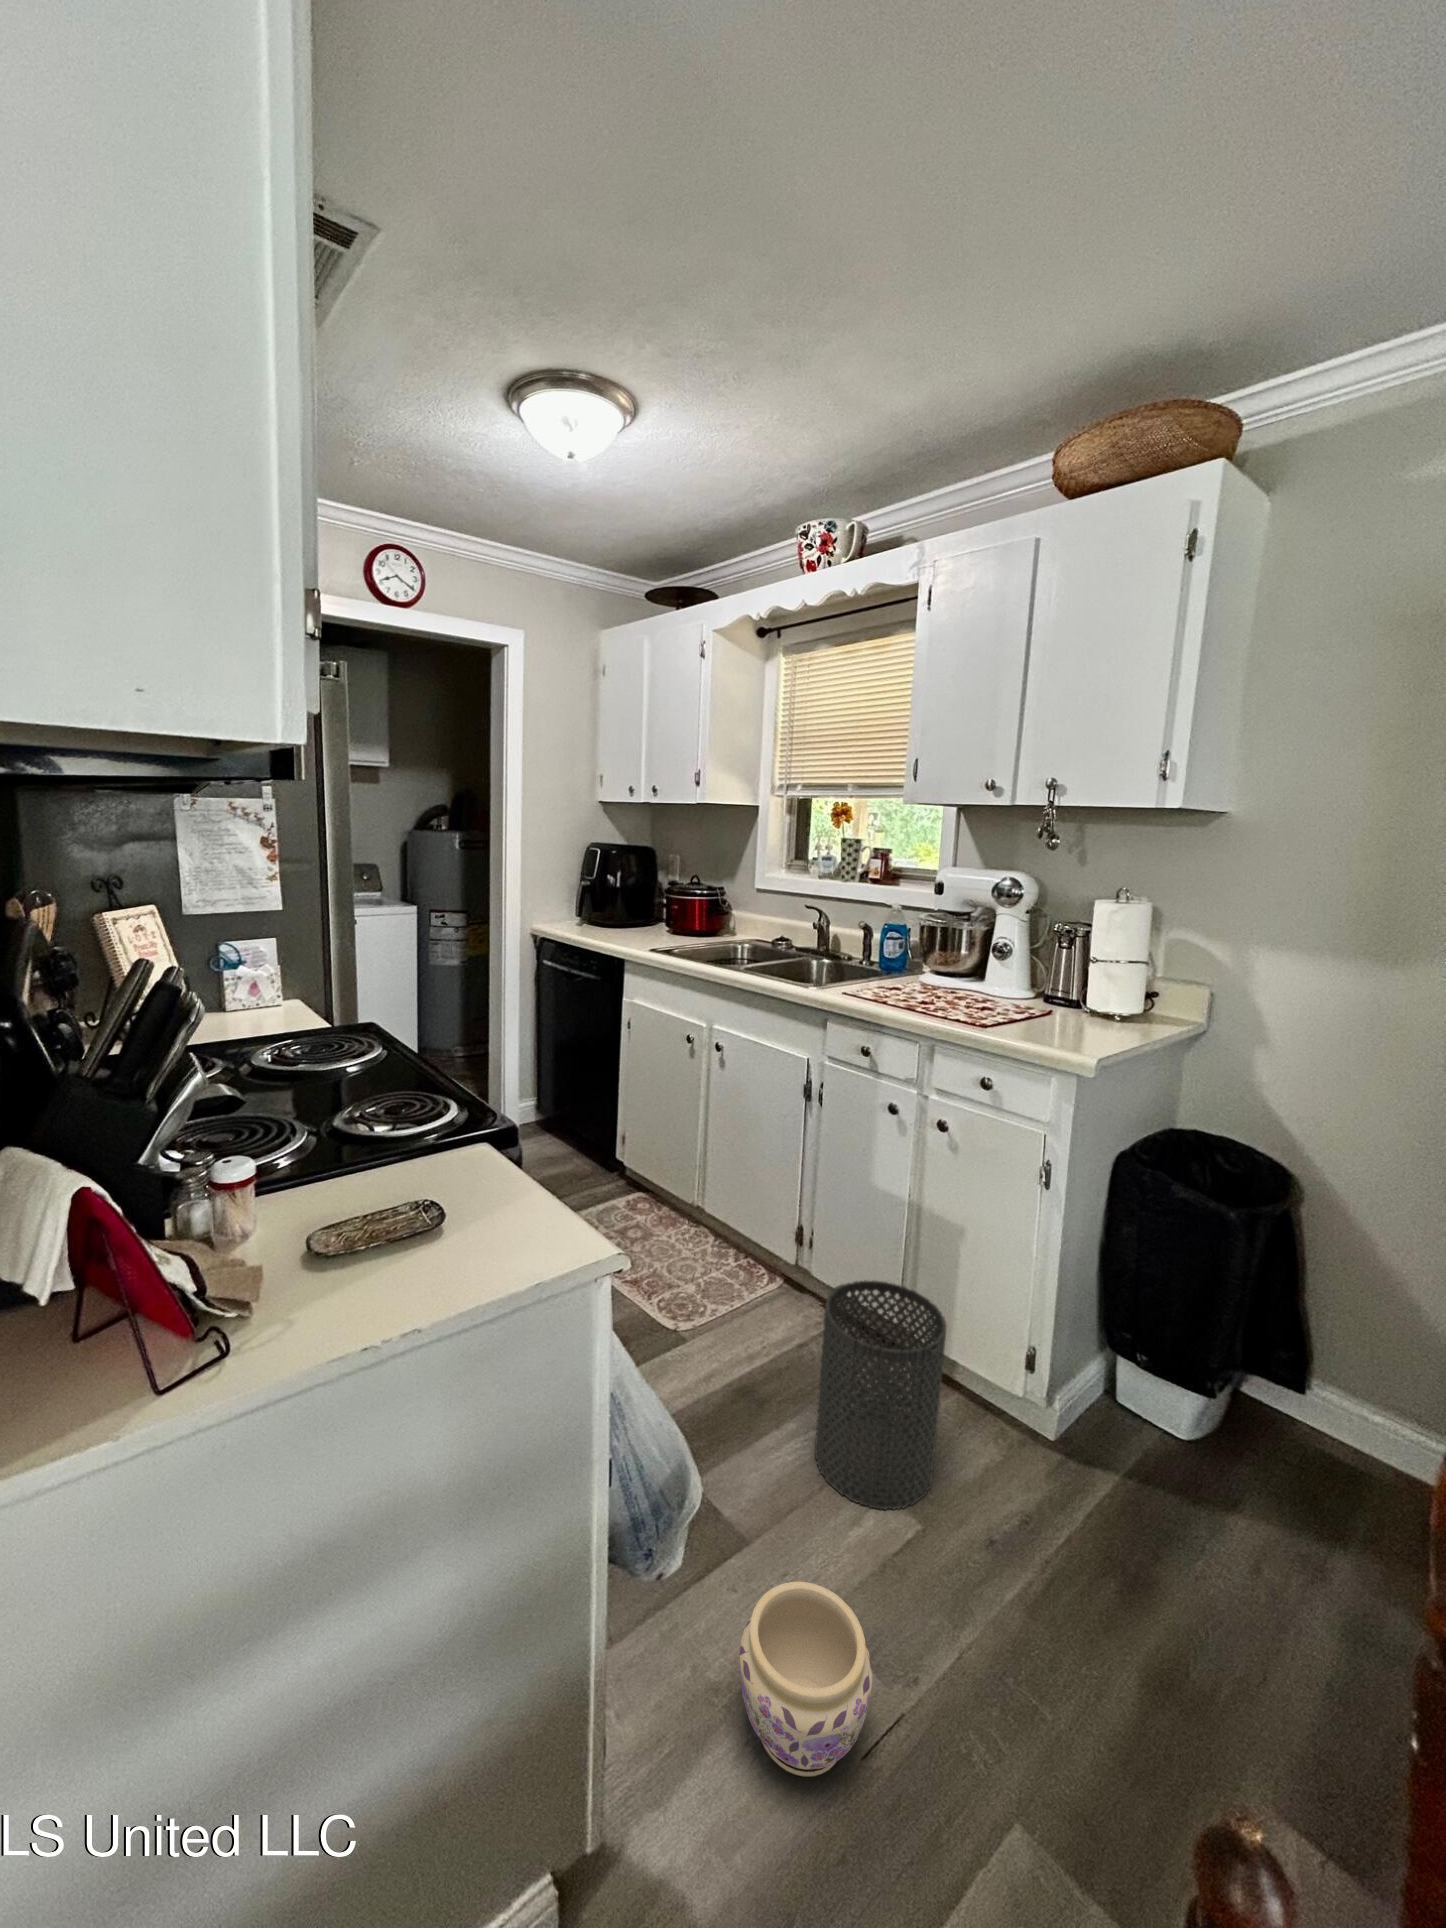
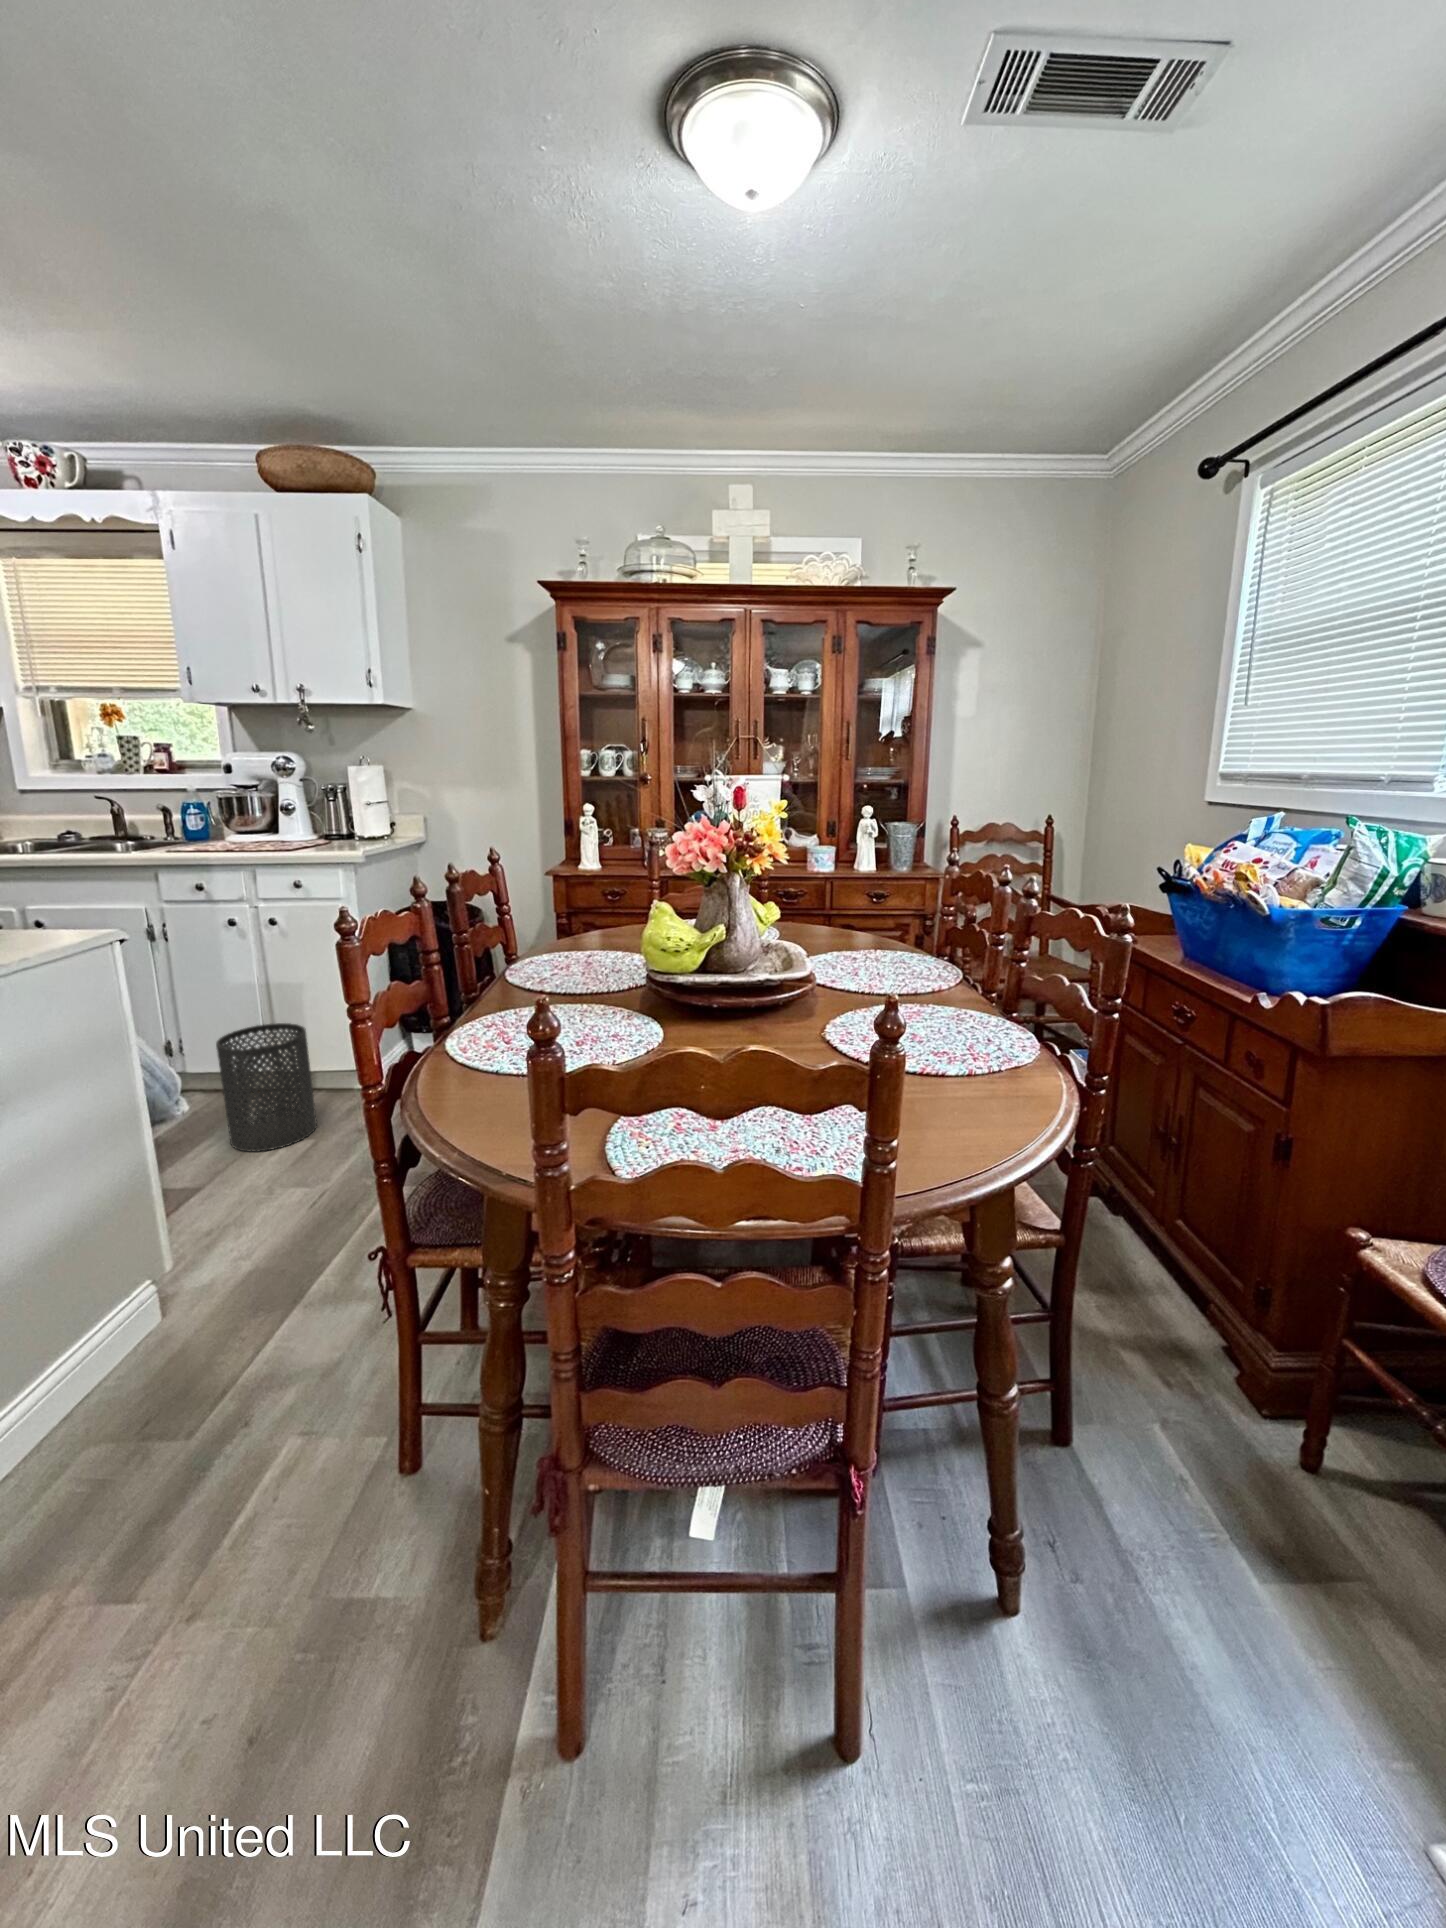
planter: present [739,1582,873,1779] -> none [219,1152,305,1237]

